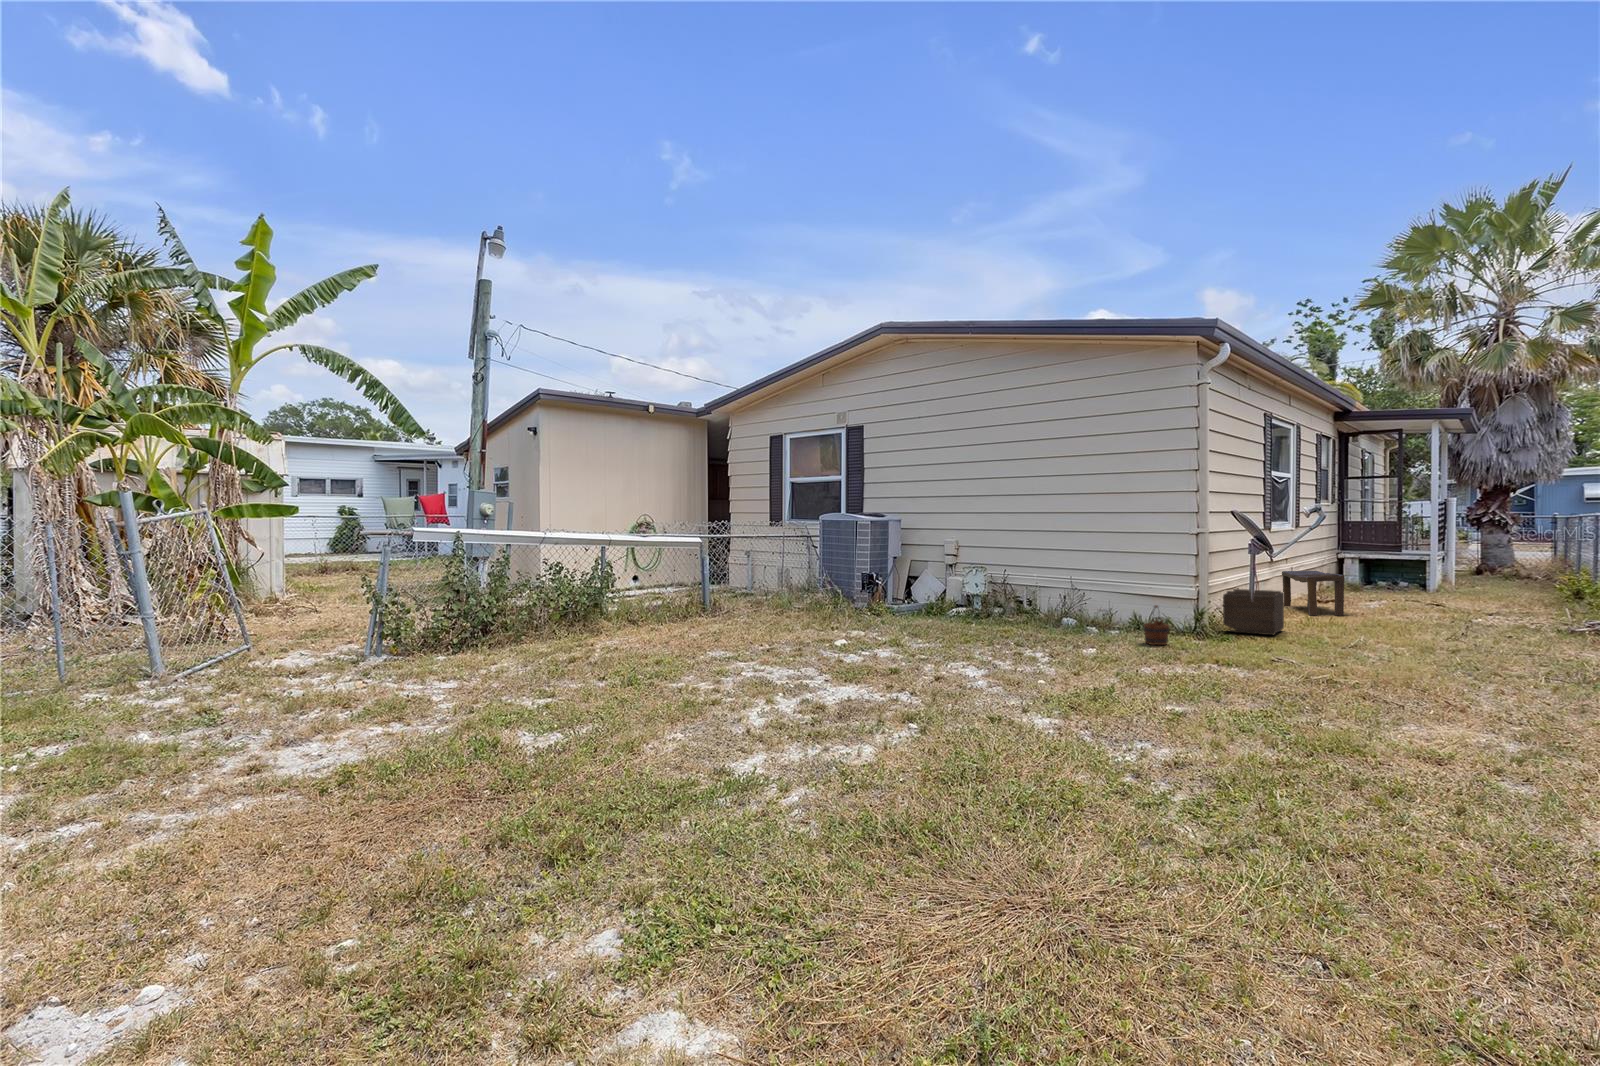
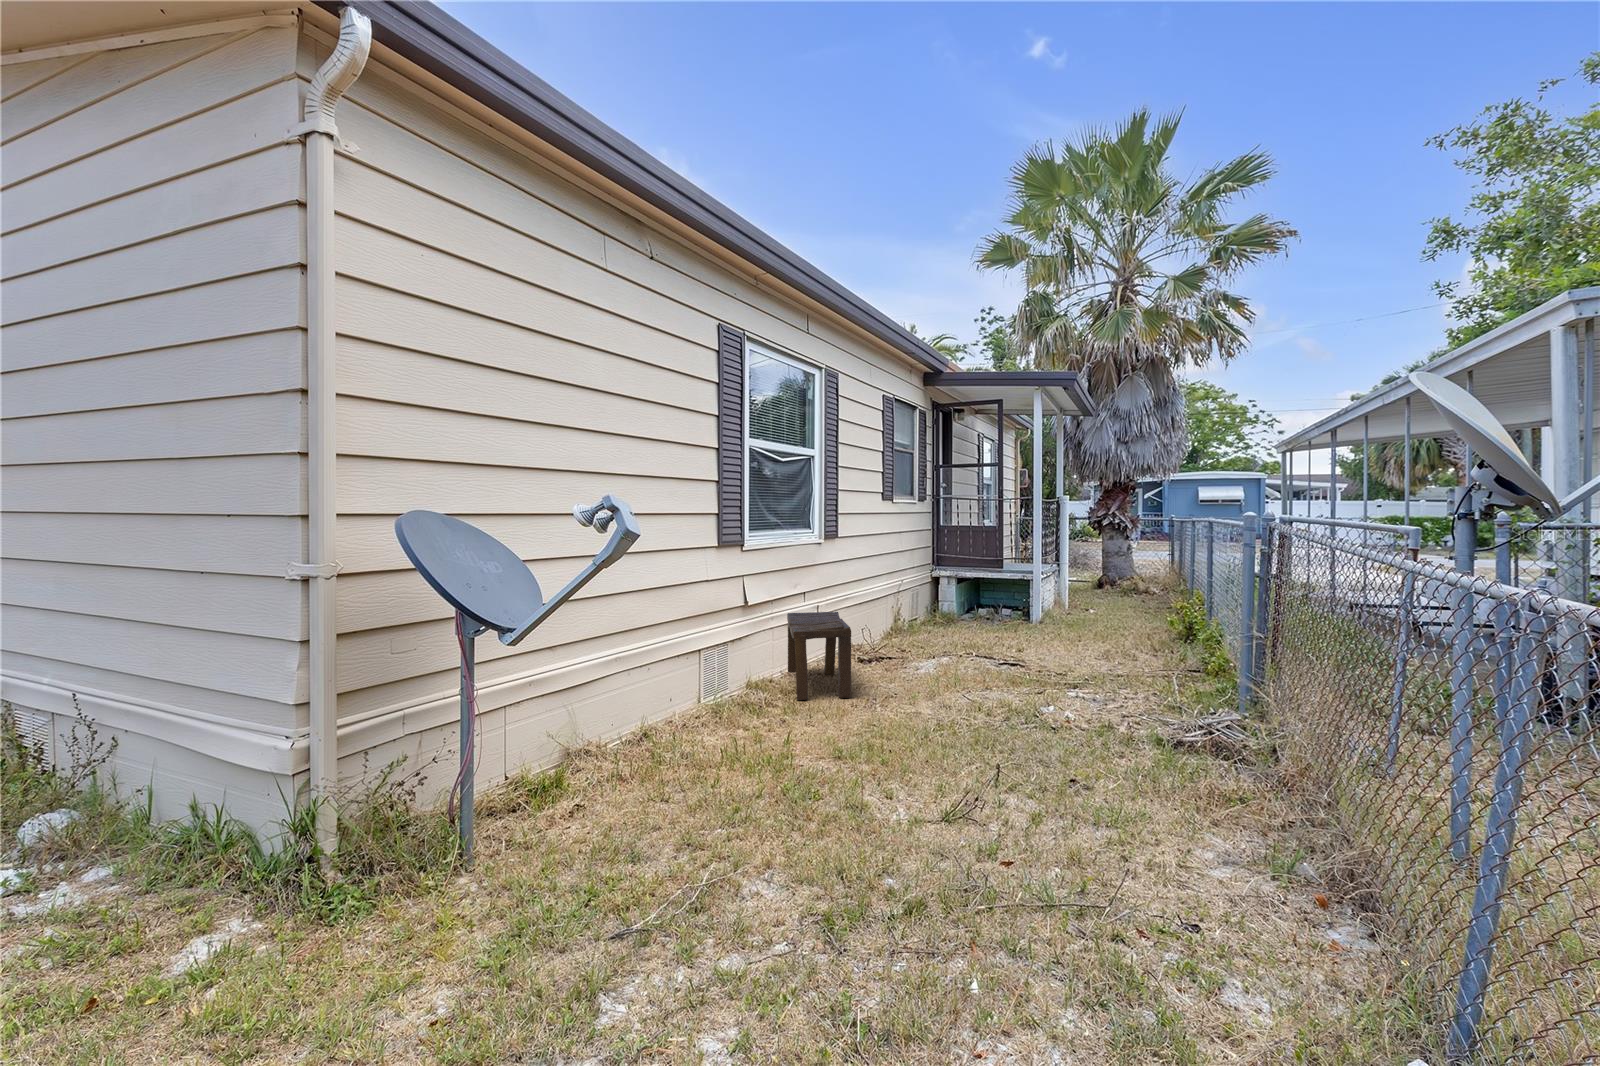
wooden crate: present [1223,589,1284,635] -> none [517,680,669,802]
wooden bucket: present [1144,605,1169,645] -> none [146,780,232,907]

